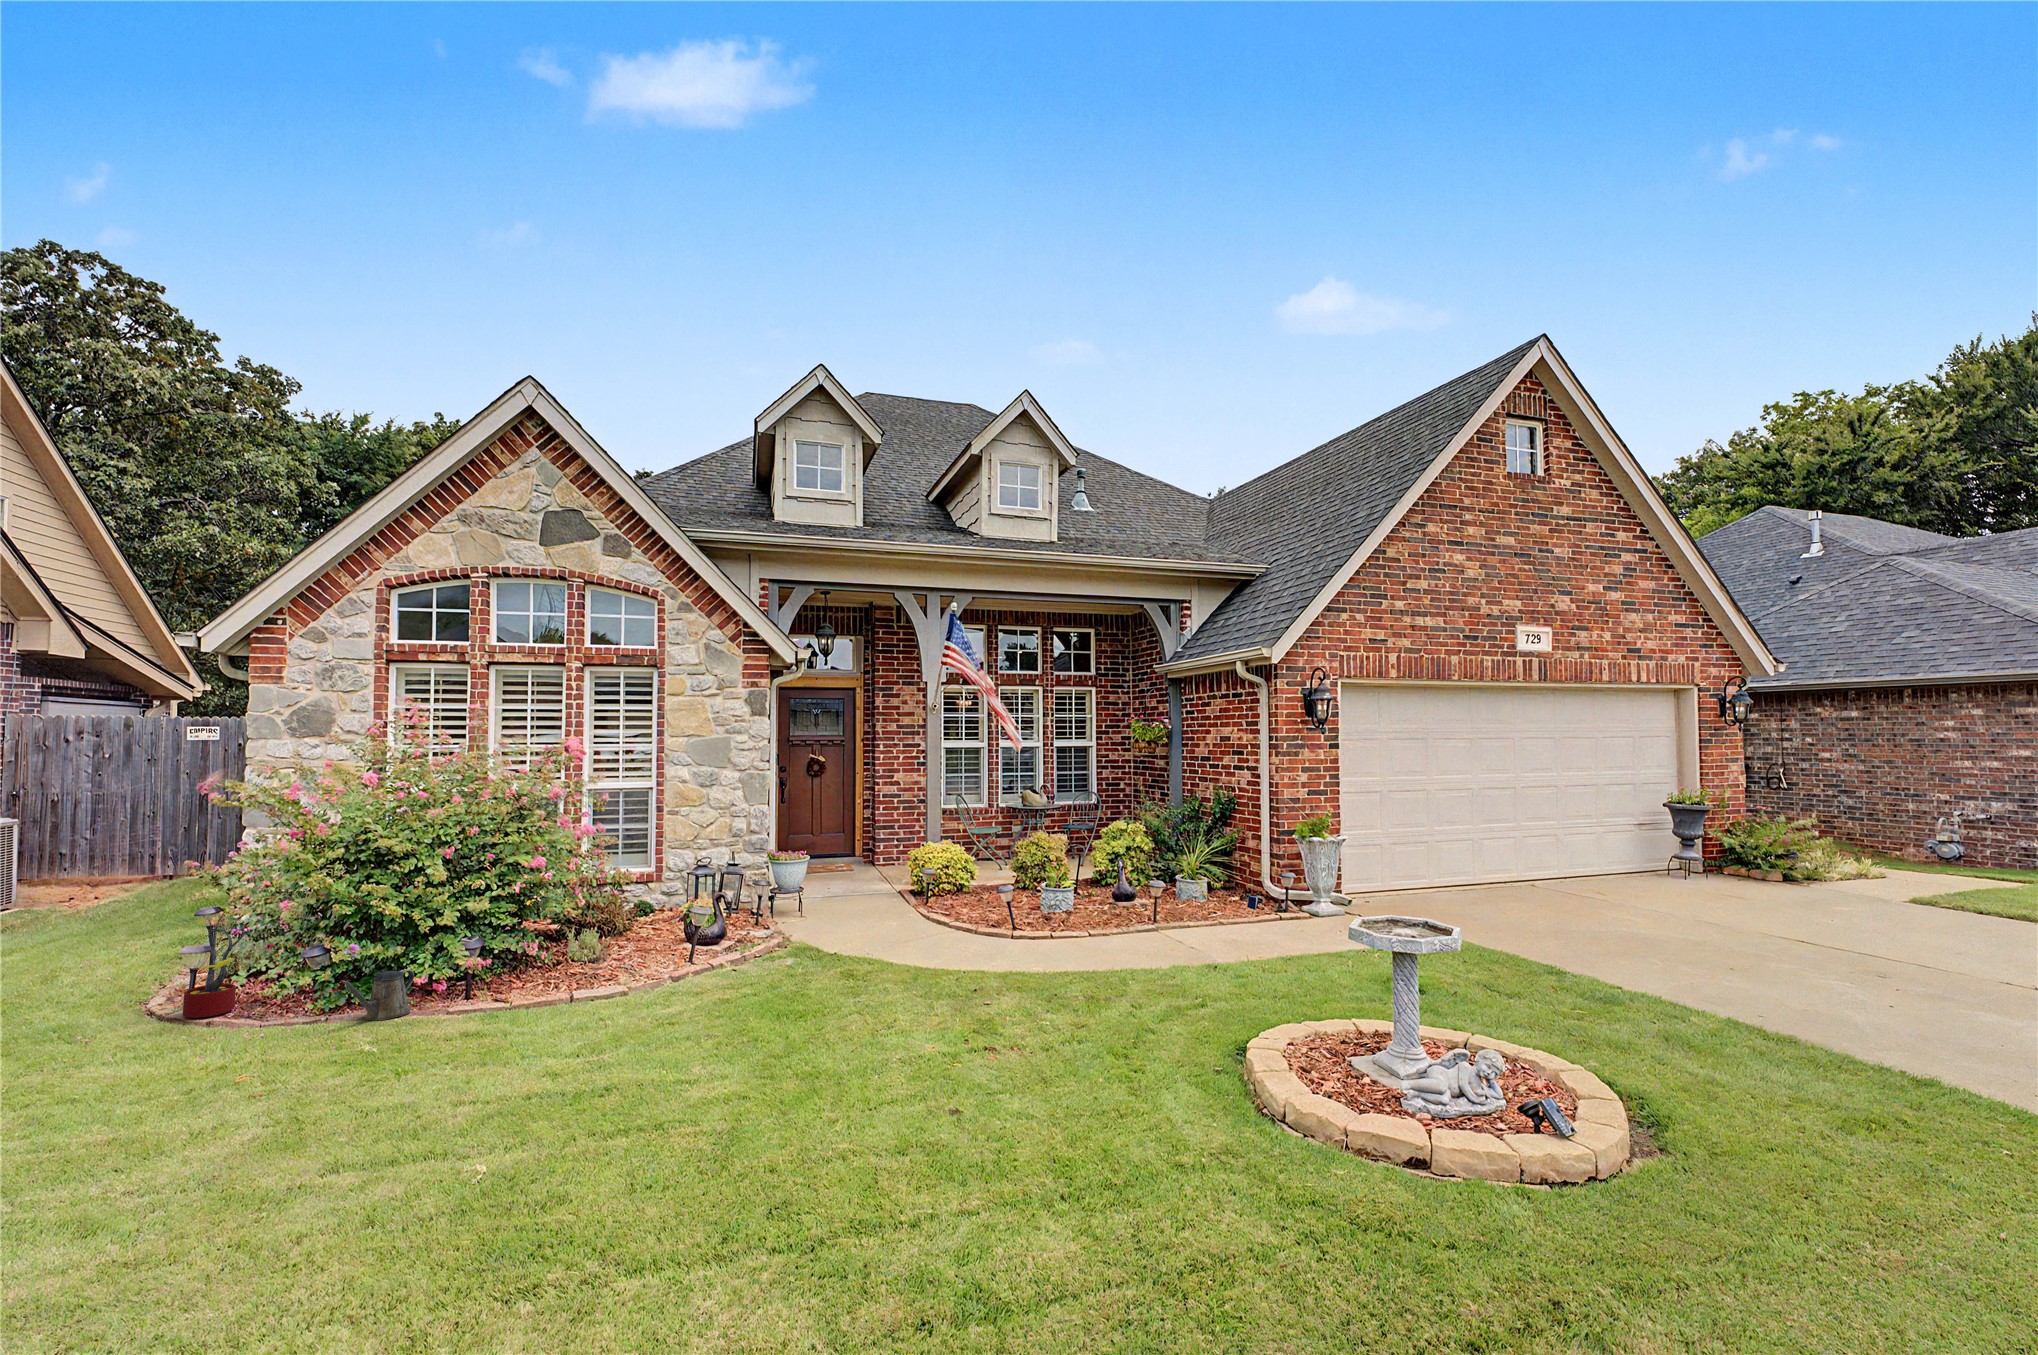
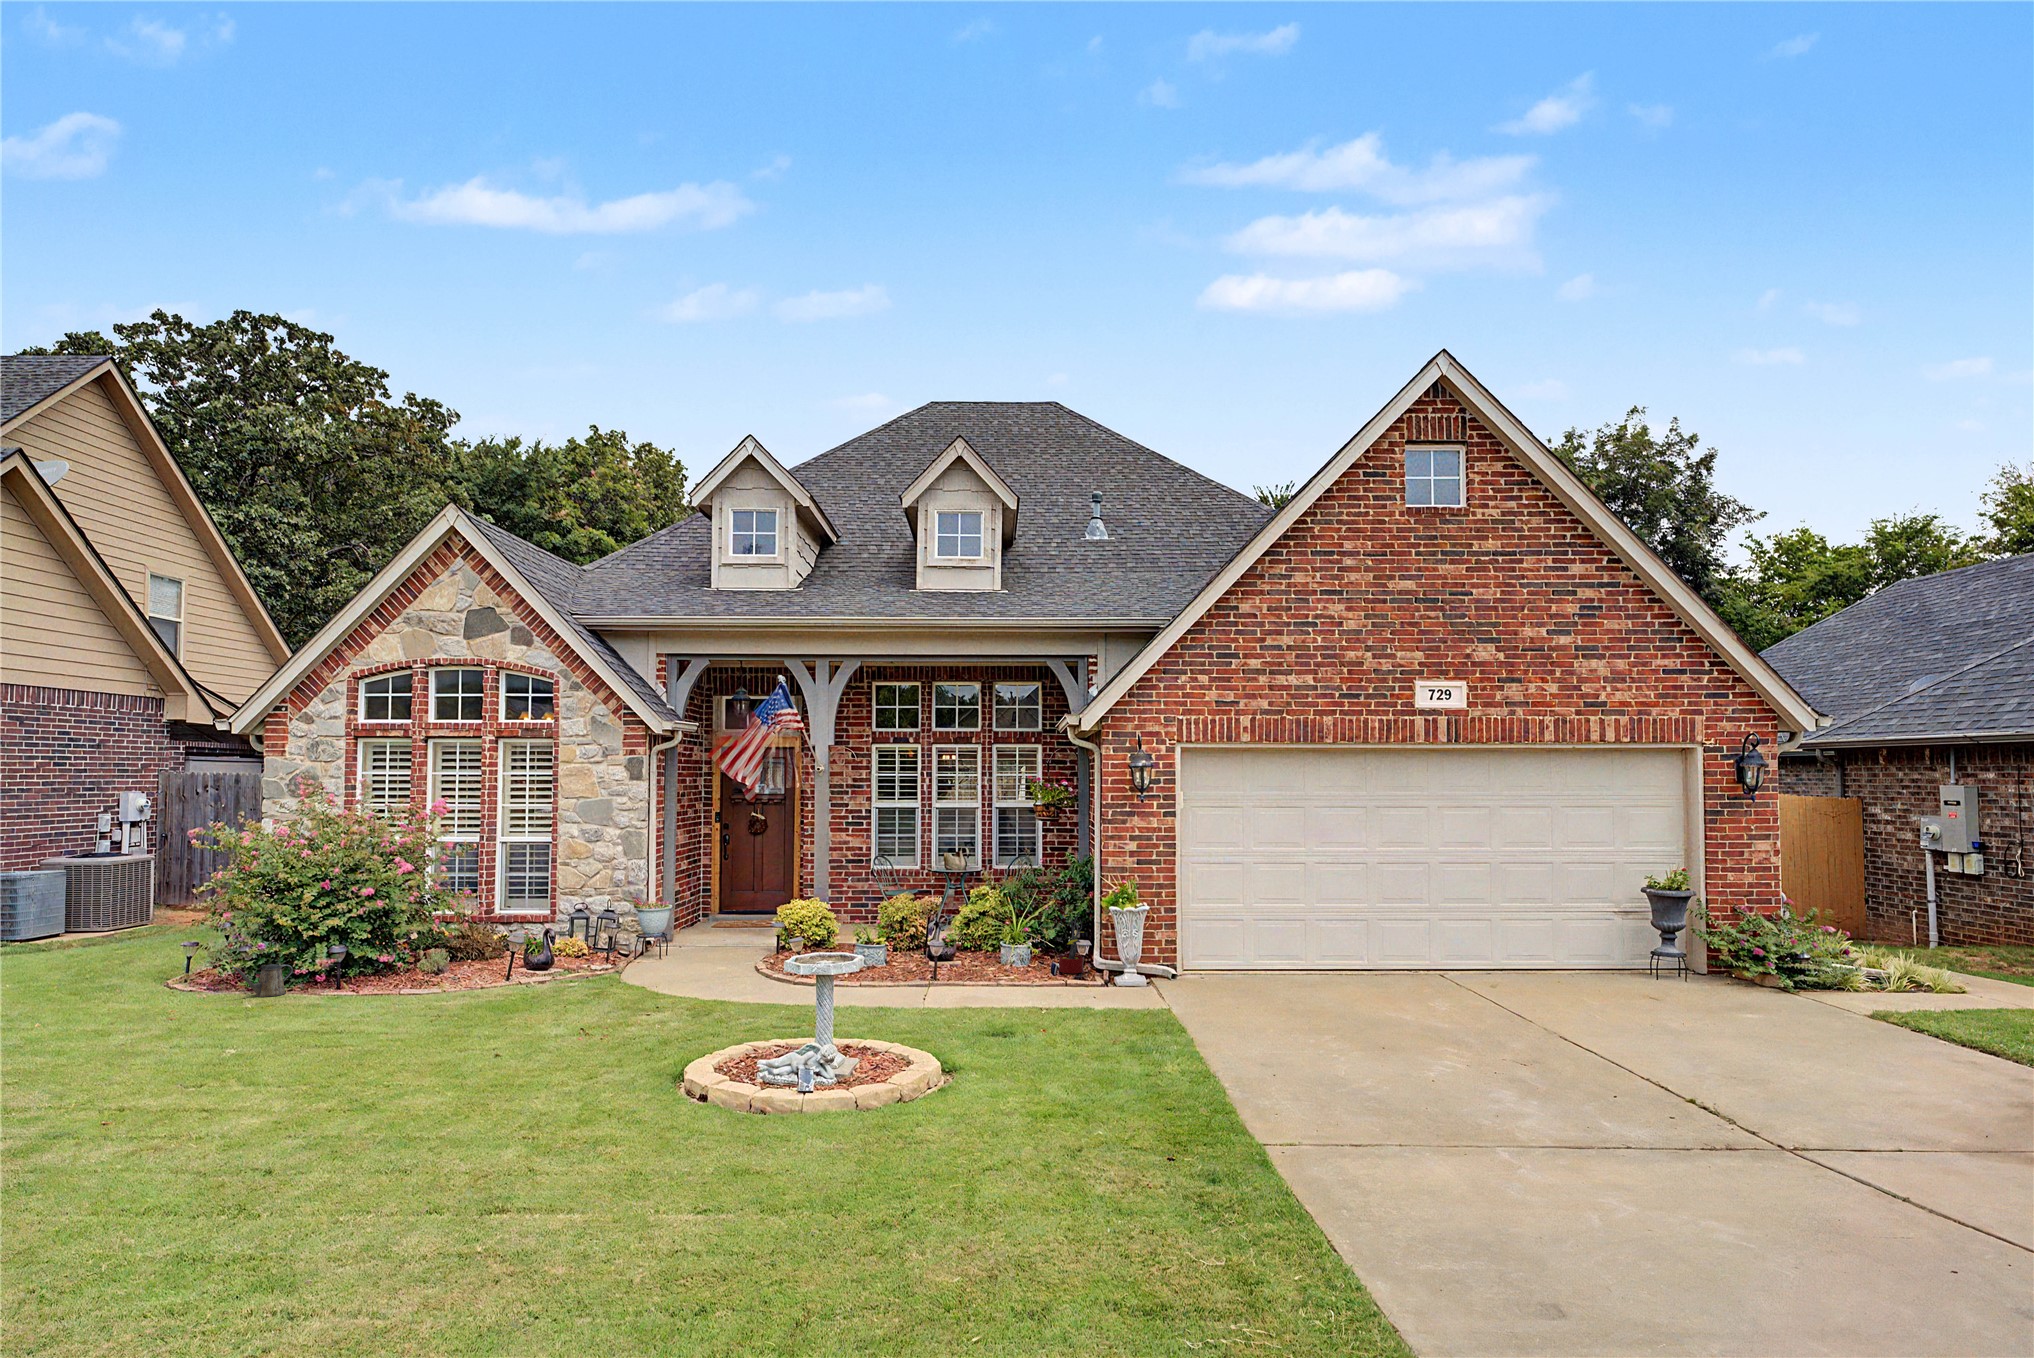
decorative plant: present [183,912,244,1018] -> present [1059,914,1084,974]

